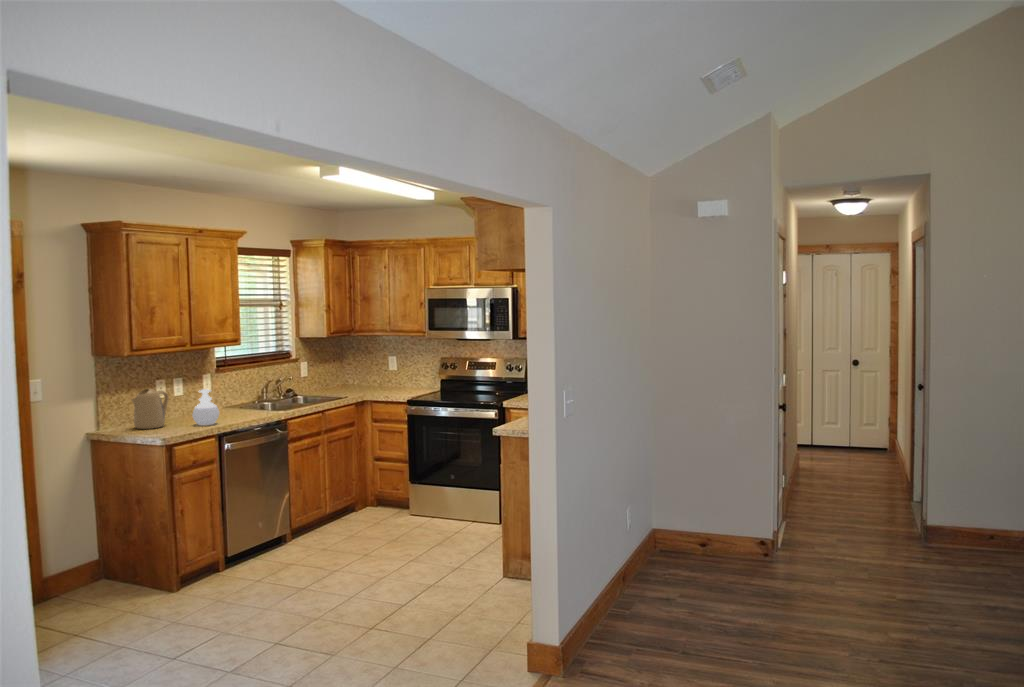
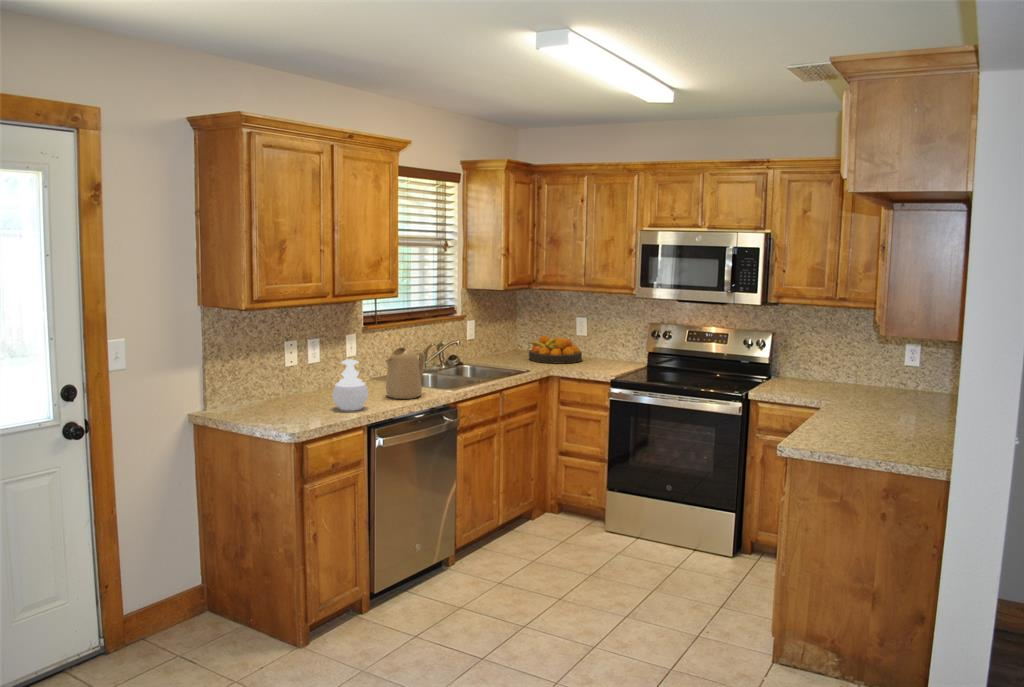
fruit bowl: none [350,371,393,392] -> present [528,335,582,364]
kettle: present [132,389,169,429] -> present [386,347,425,399]

